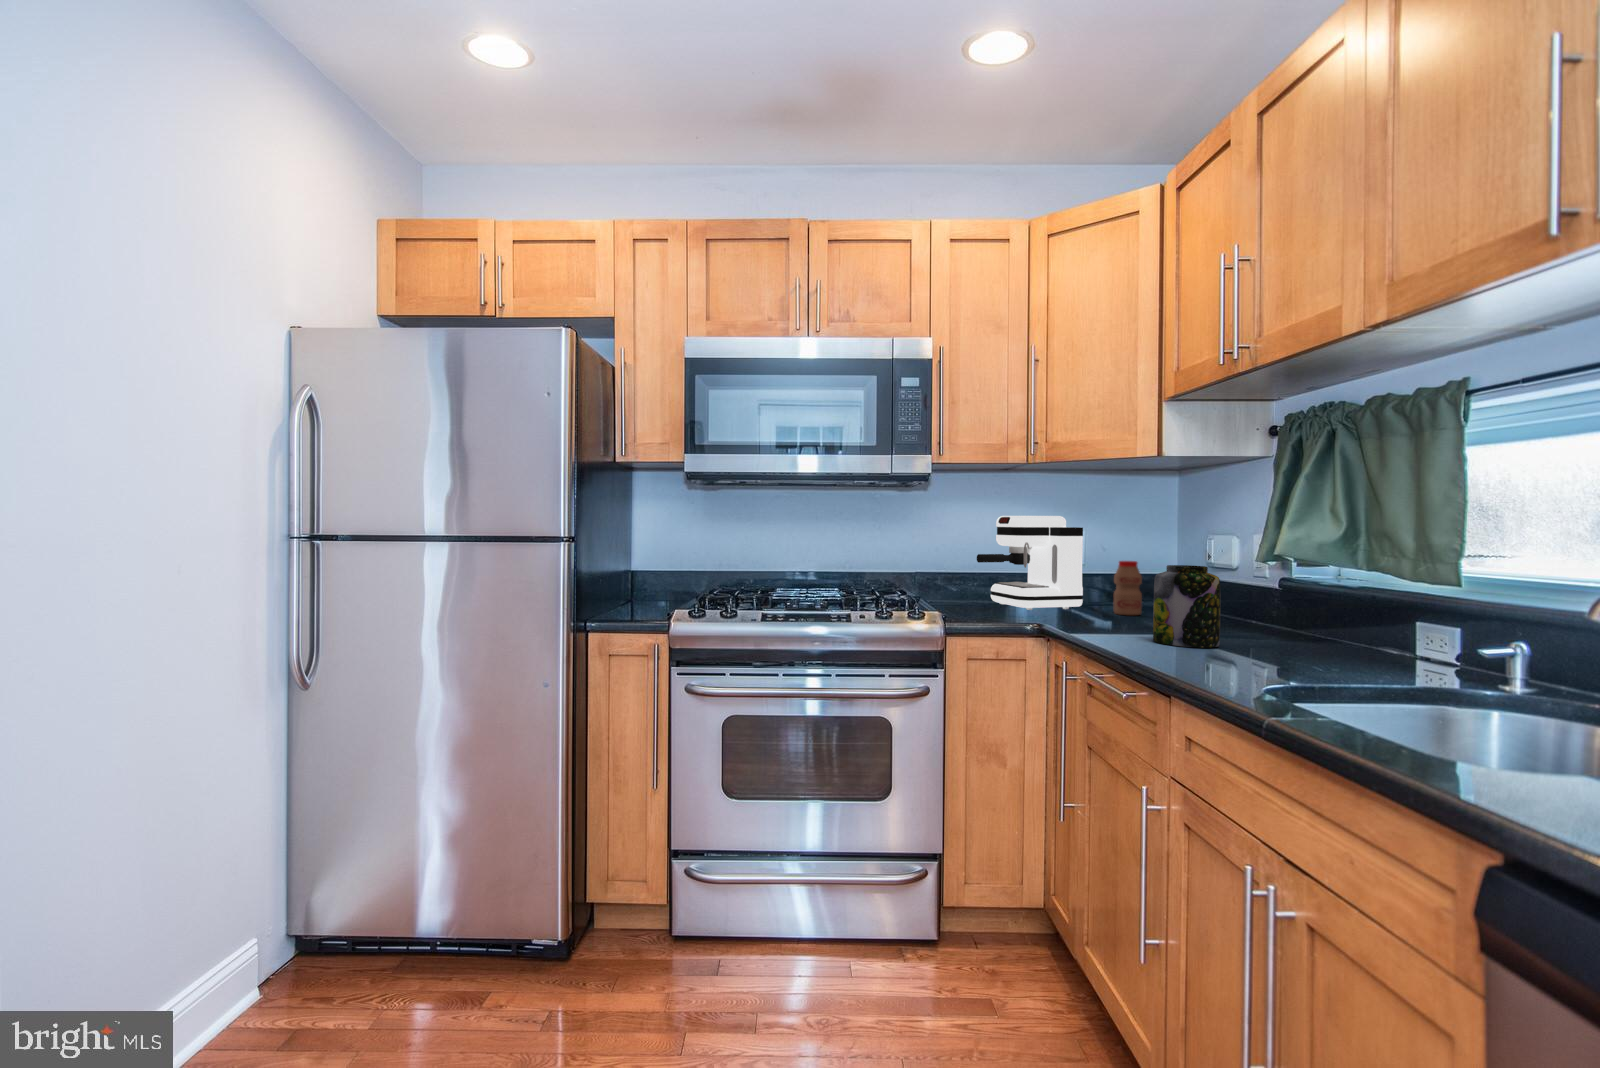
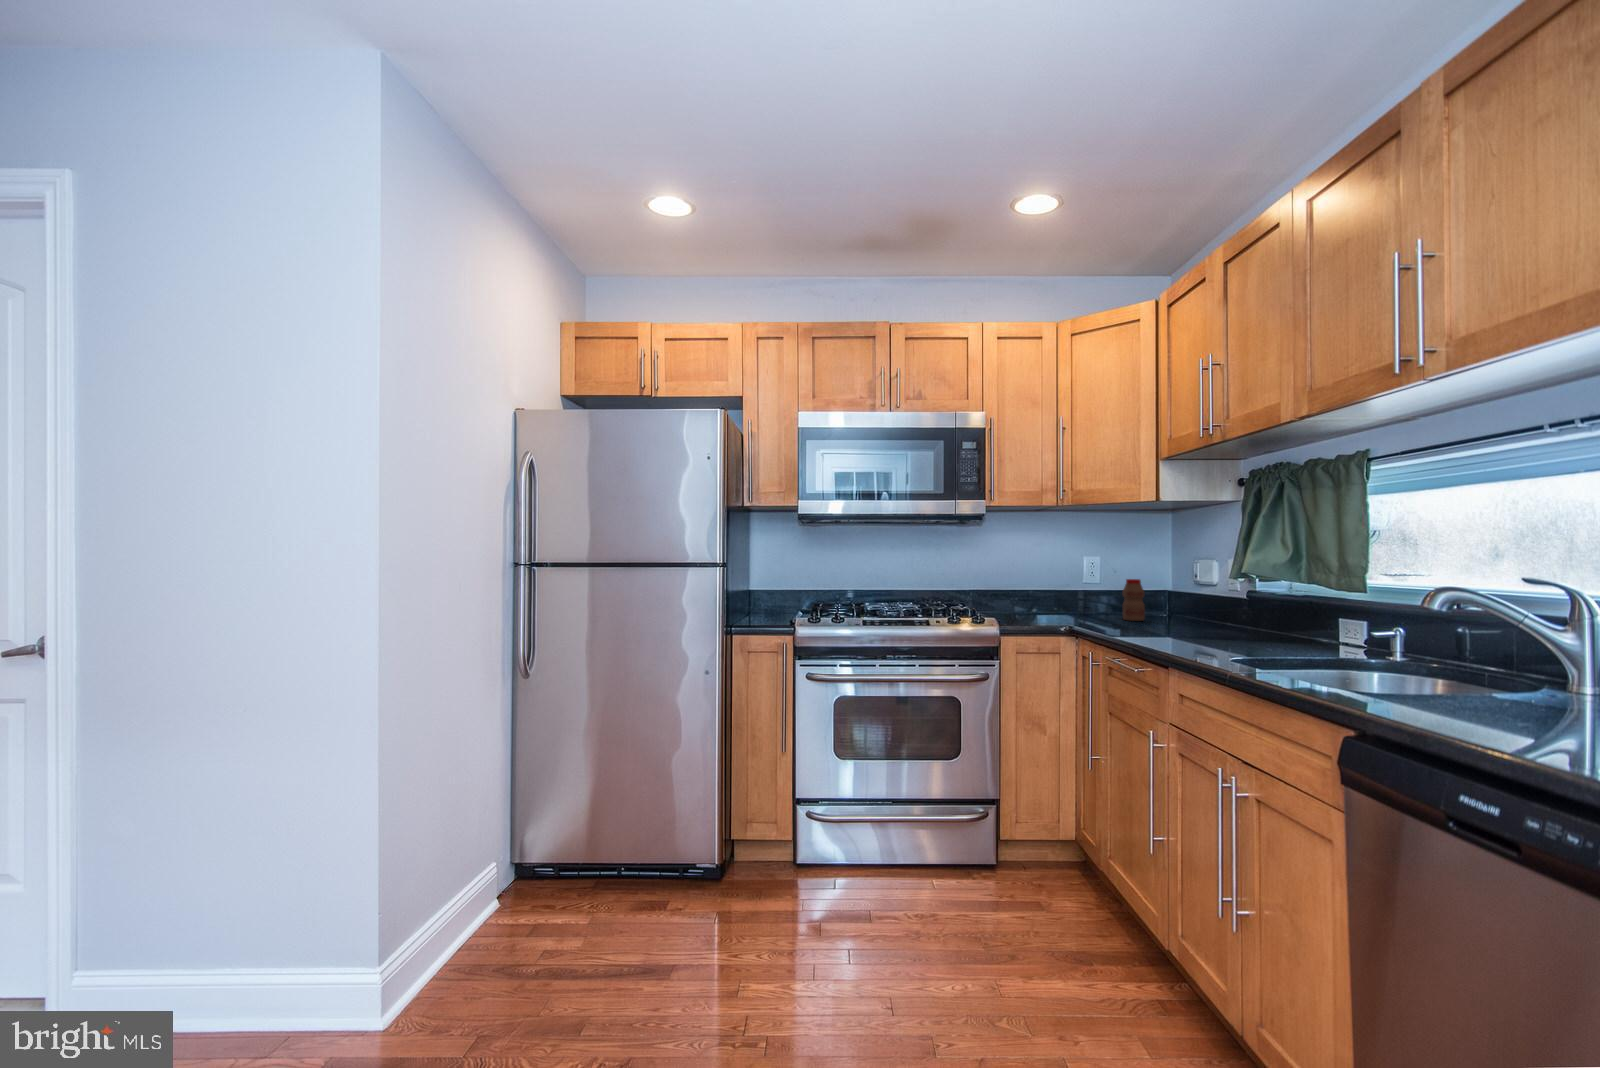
coffee maker: present [977,516,1083,610] -> none [1014,545,1098,618]
jar: present [1153,565,1220,648] -> none [1157,581,1205,639]

